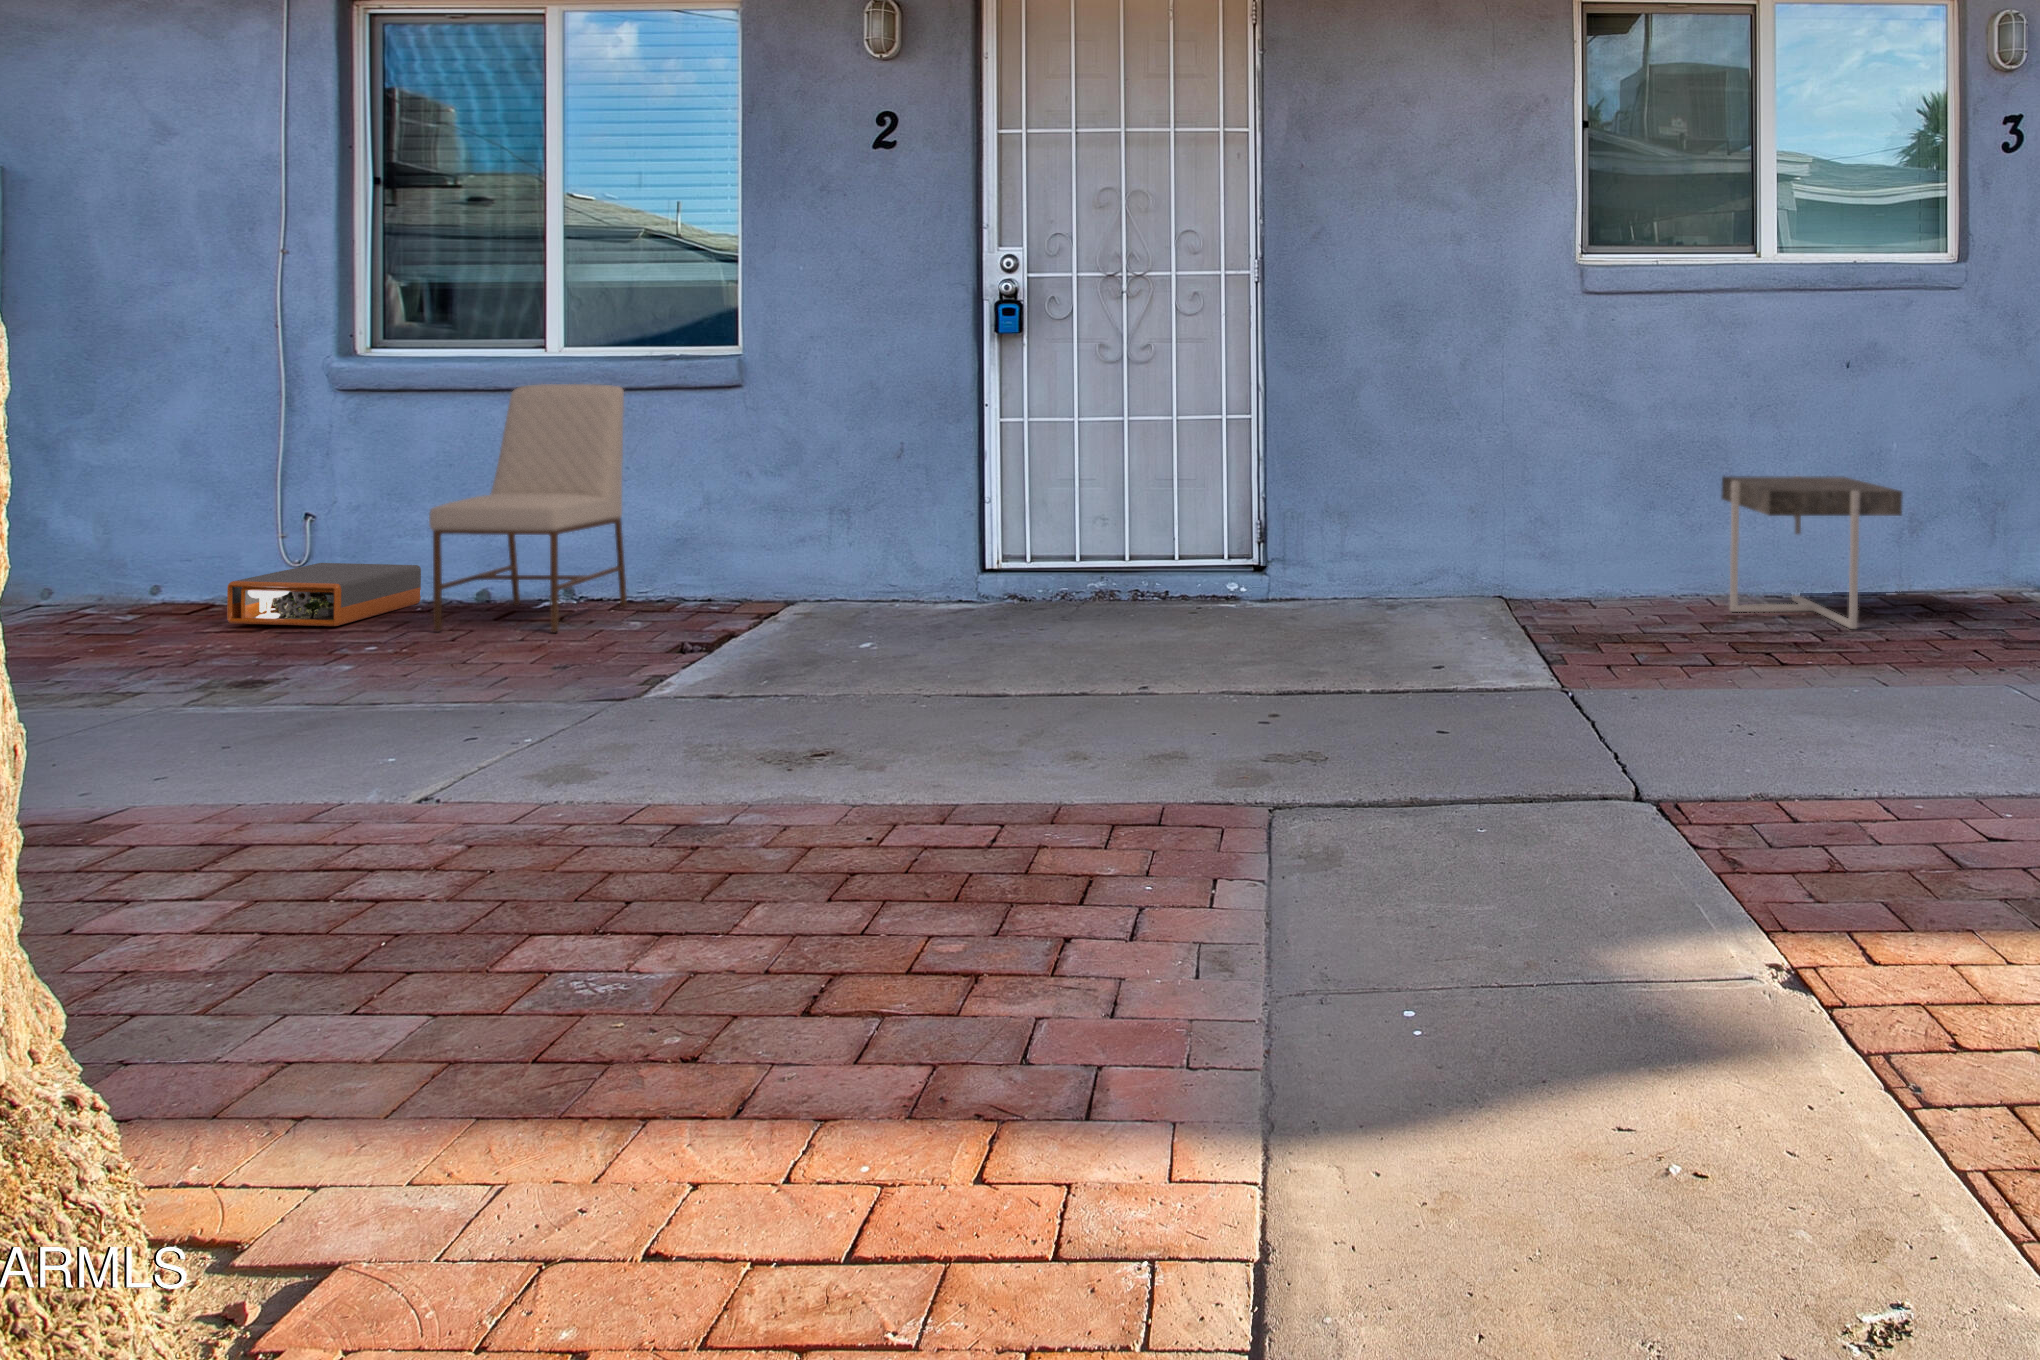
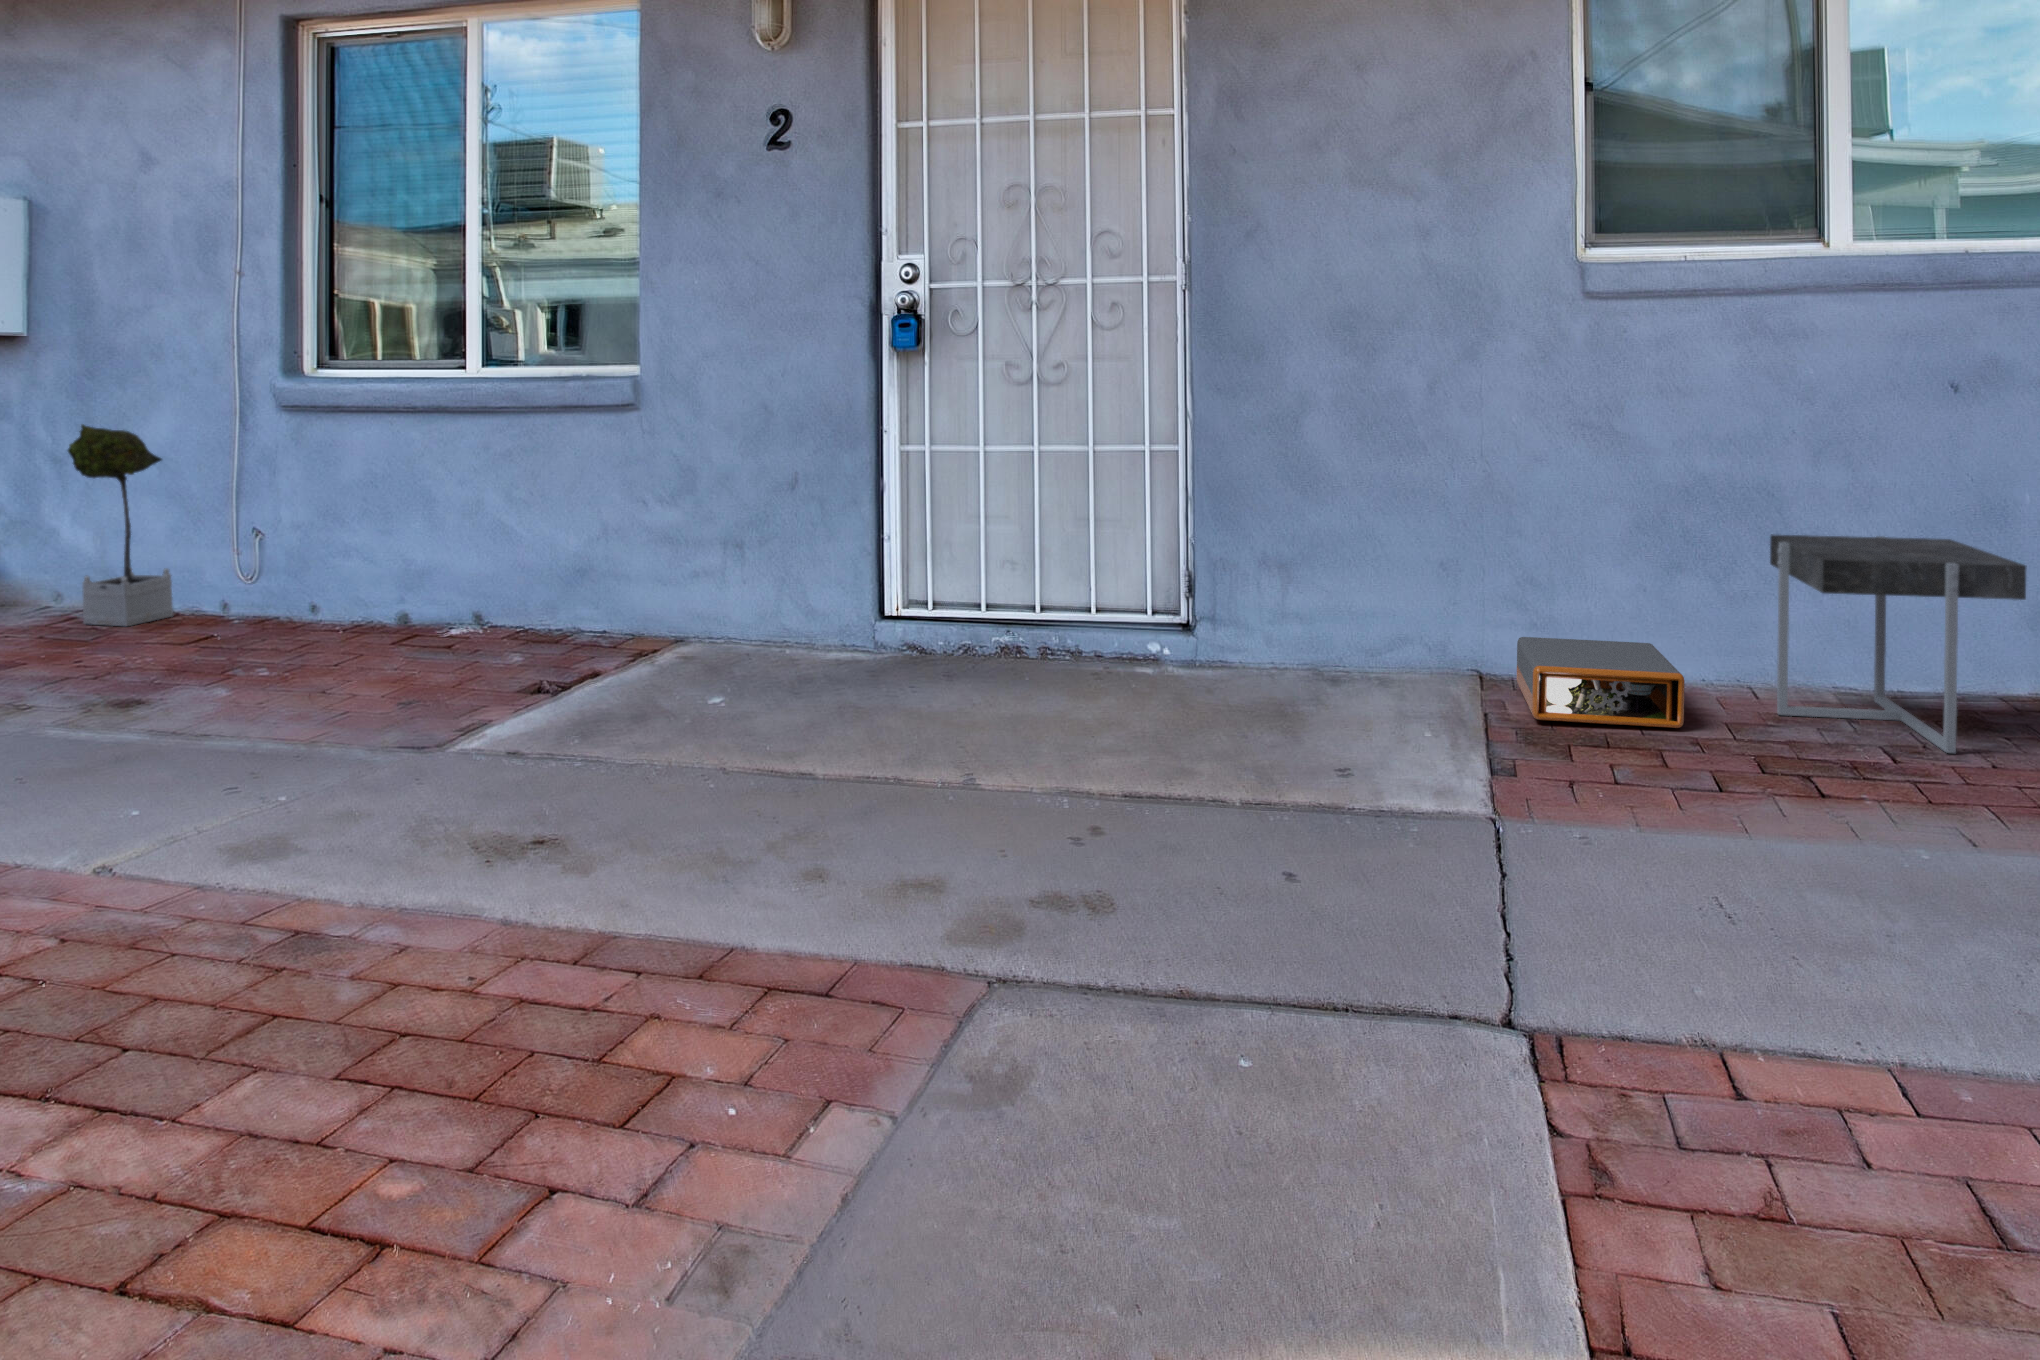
chair: present [429,384,627,632] -> none [323,405,526,666]
potted tree: none [83,406,205,615] -> present [68,425,173,626]
storage box: present [227,563,421,626] -> present [1517,637,1685,728]

